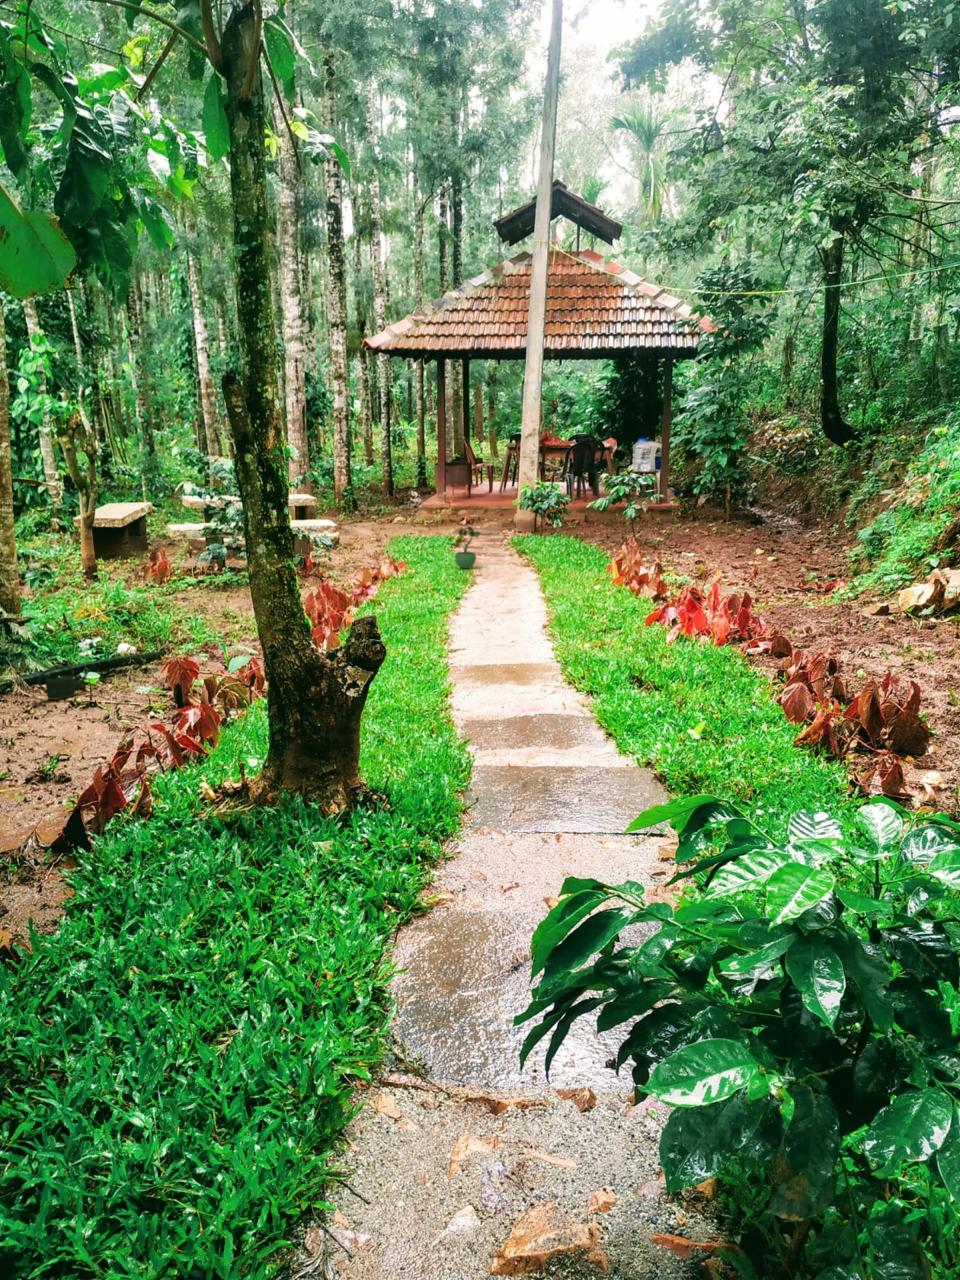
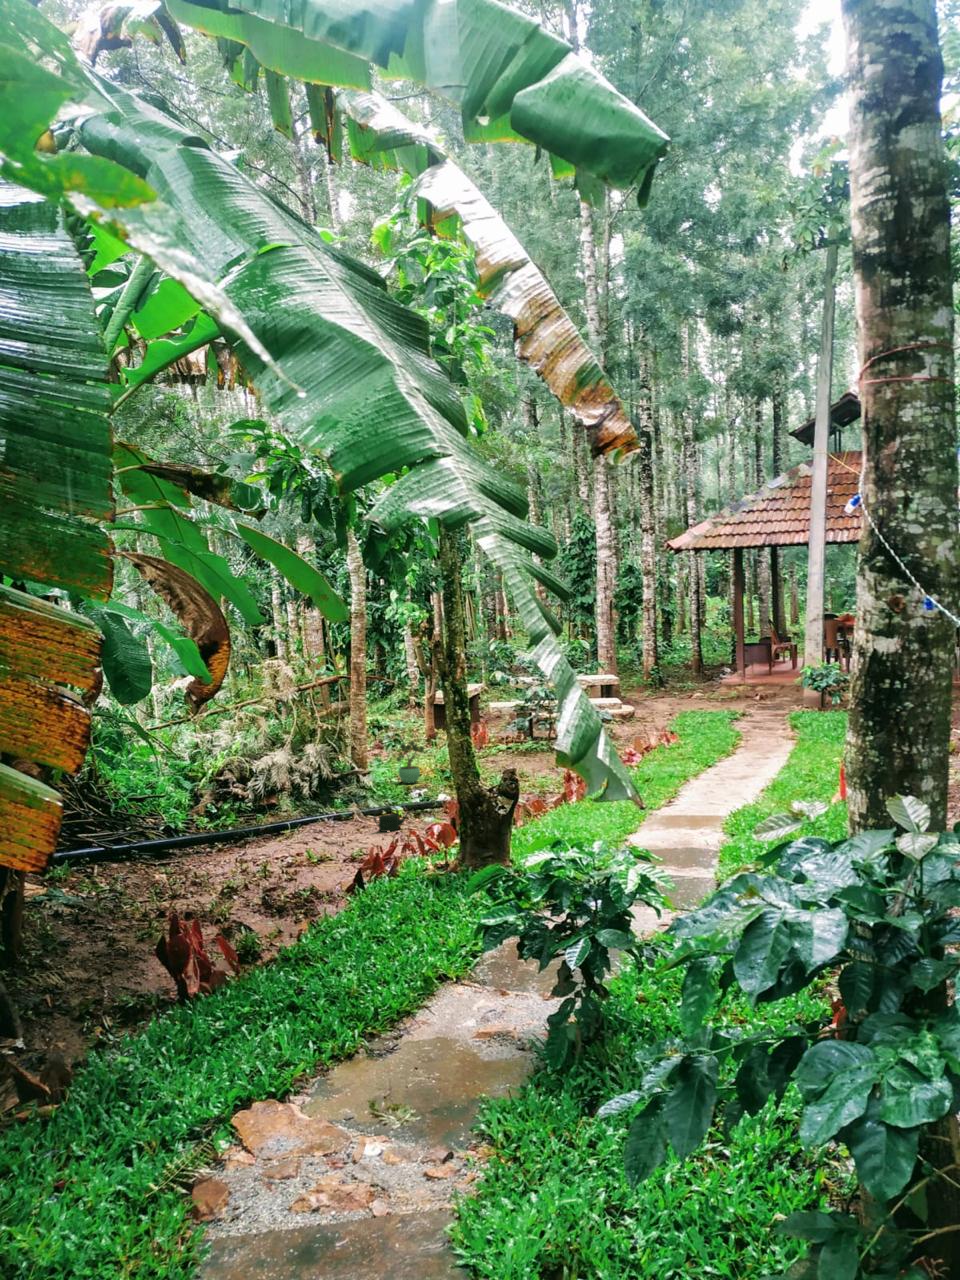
potted plant: present [455,527,480,568] -> present [397,741,424,783]

